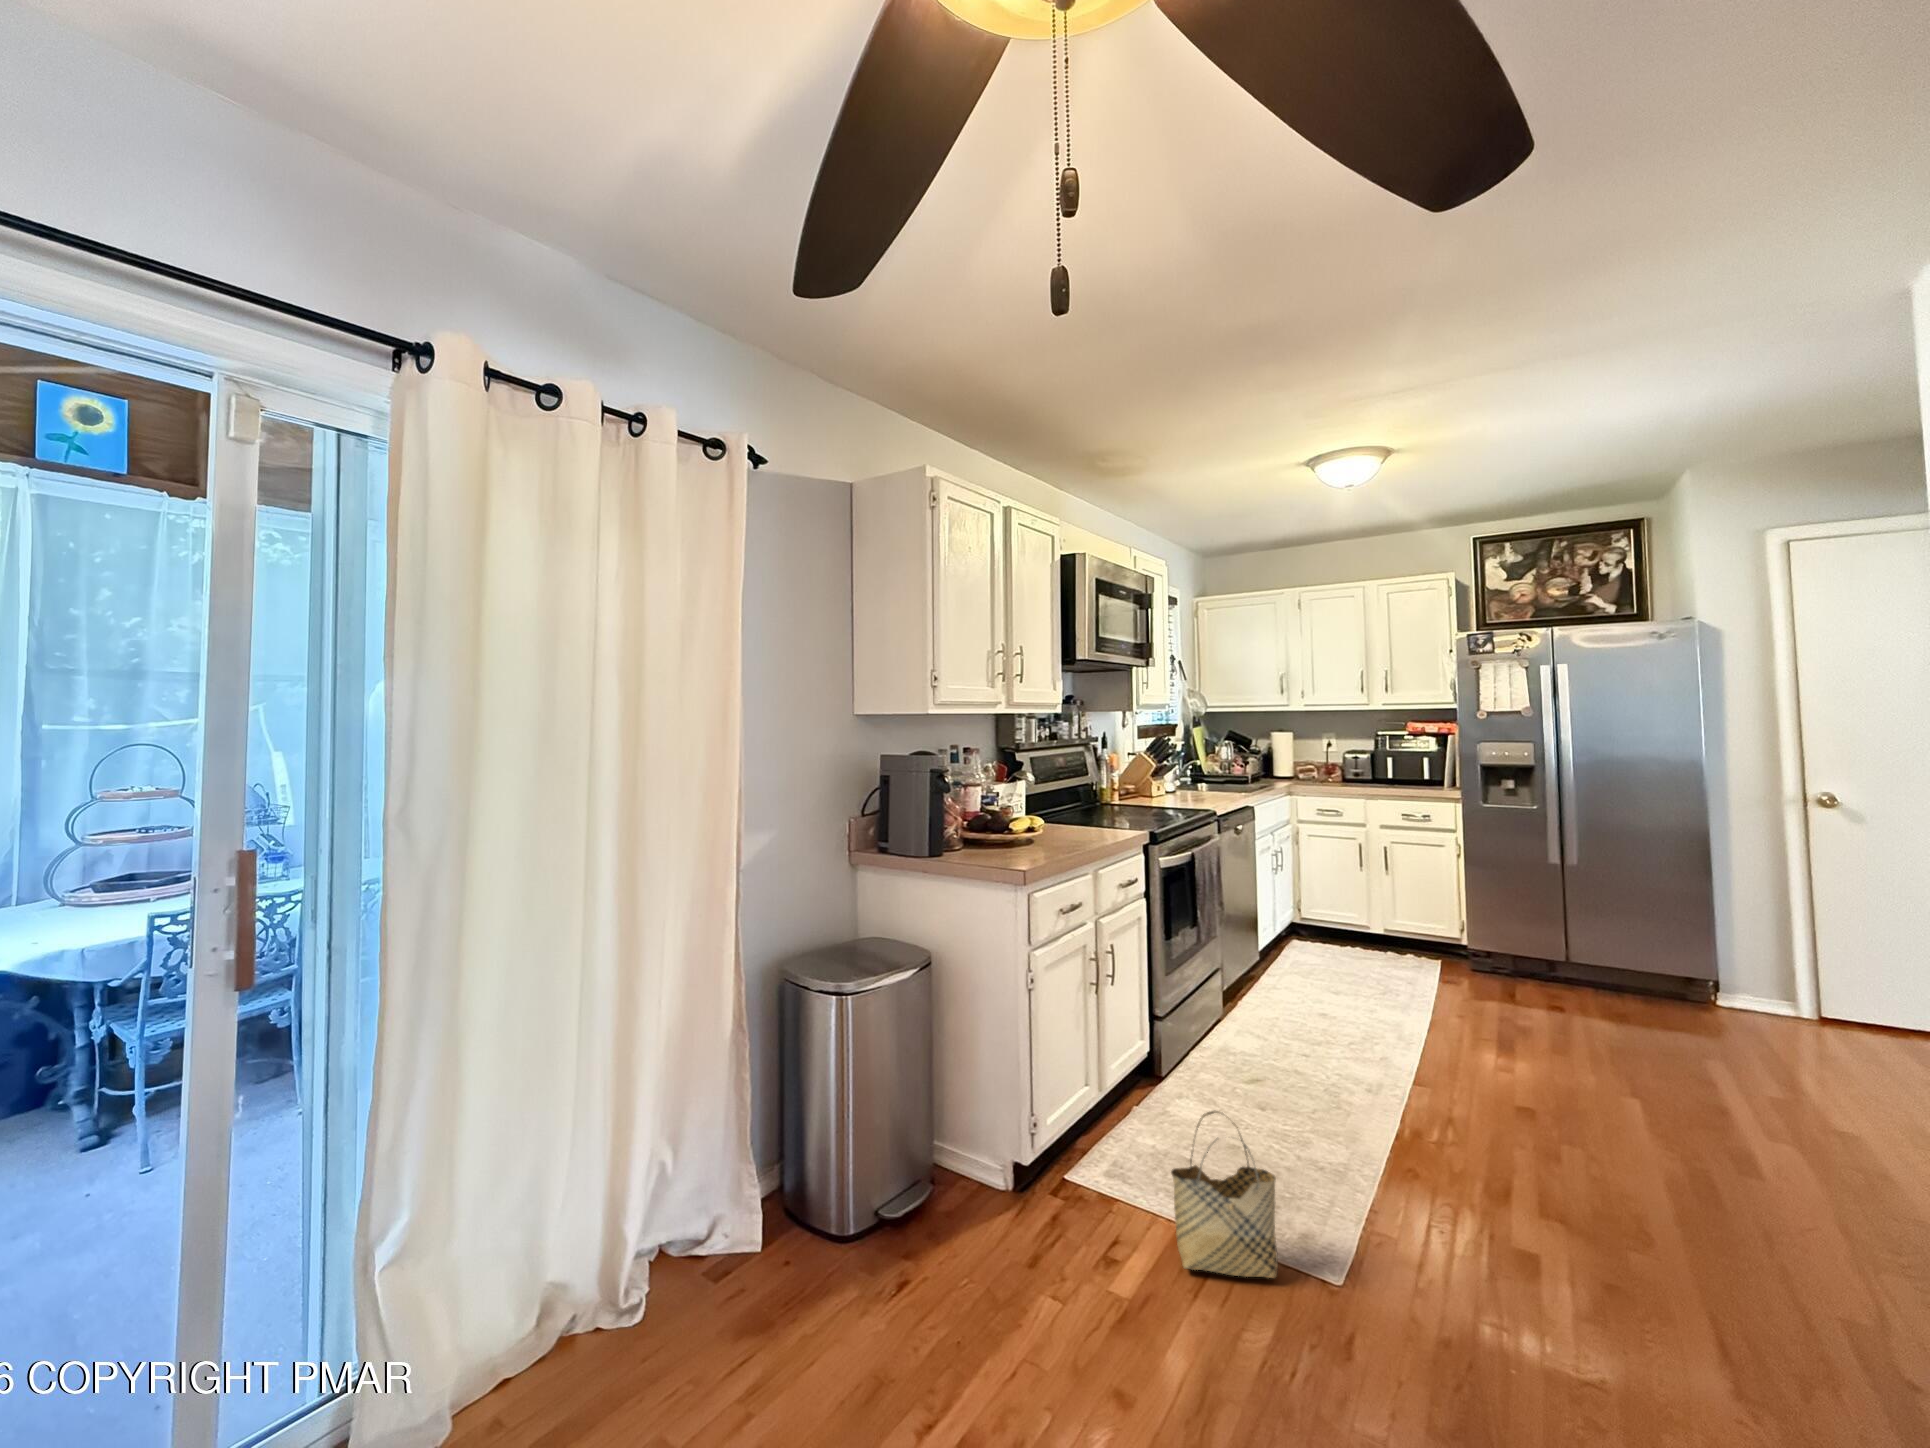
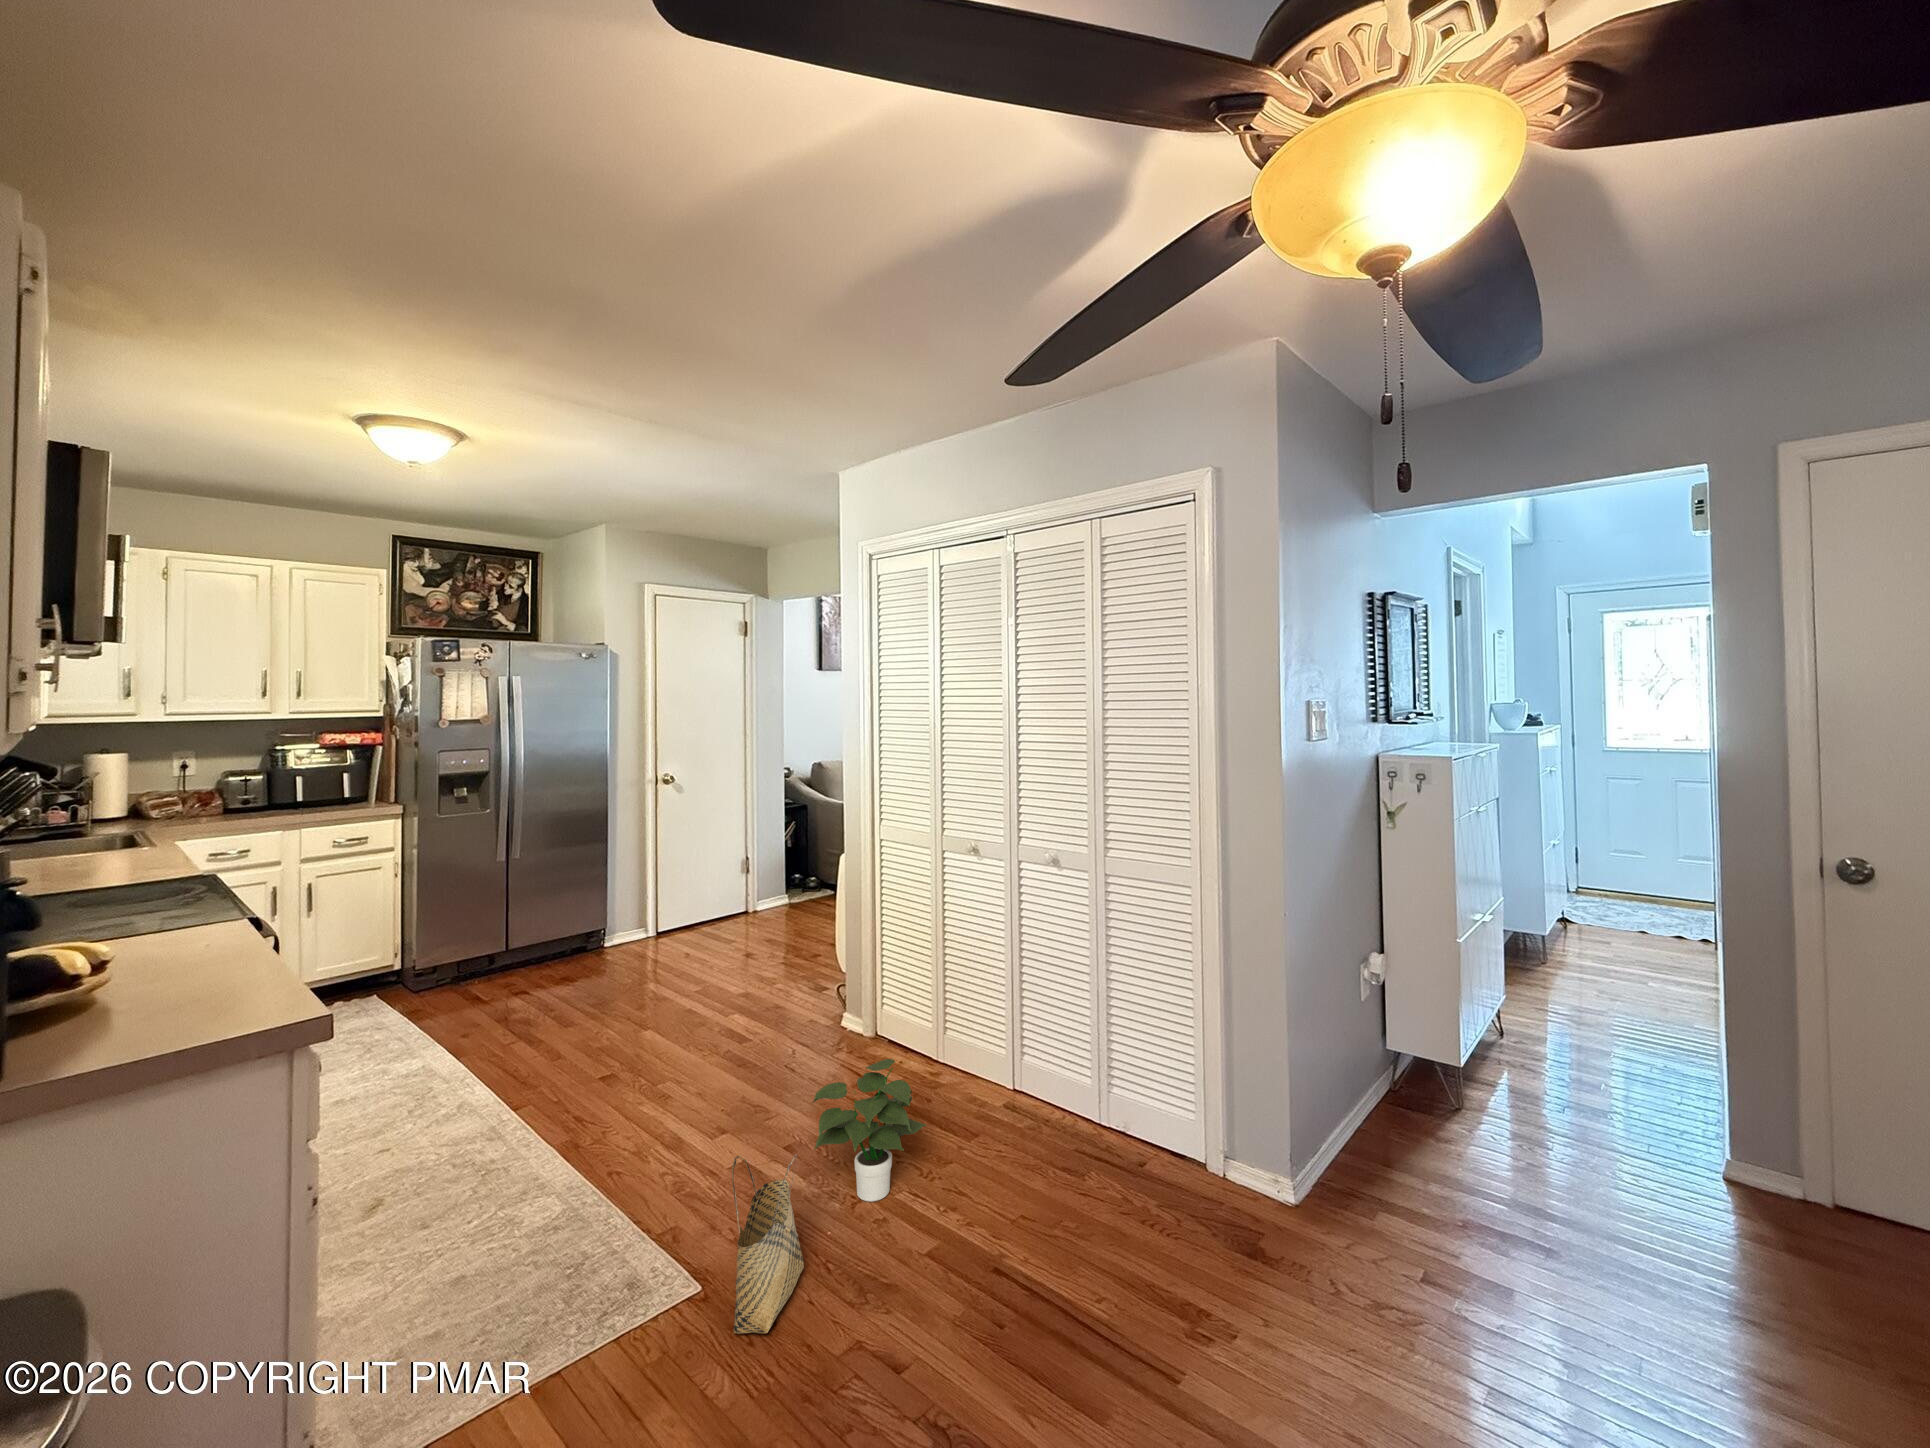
potted plant: none [1367,1153,1545,1341] -> present [812,1059,926,1202]

